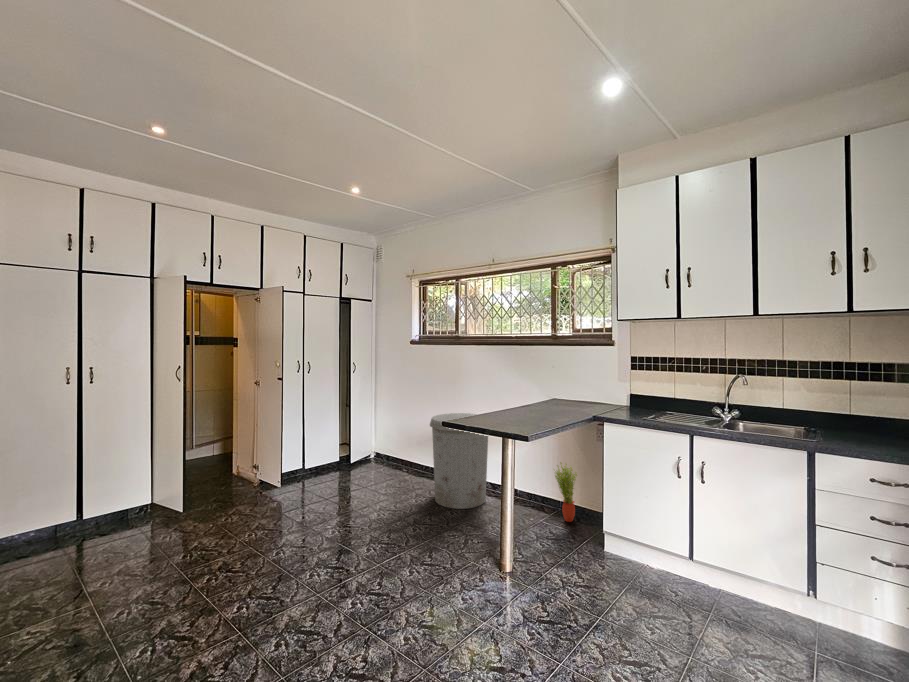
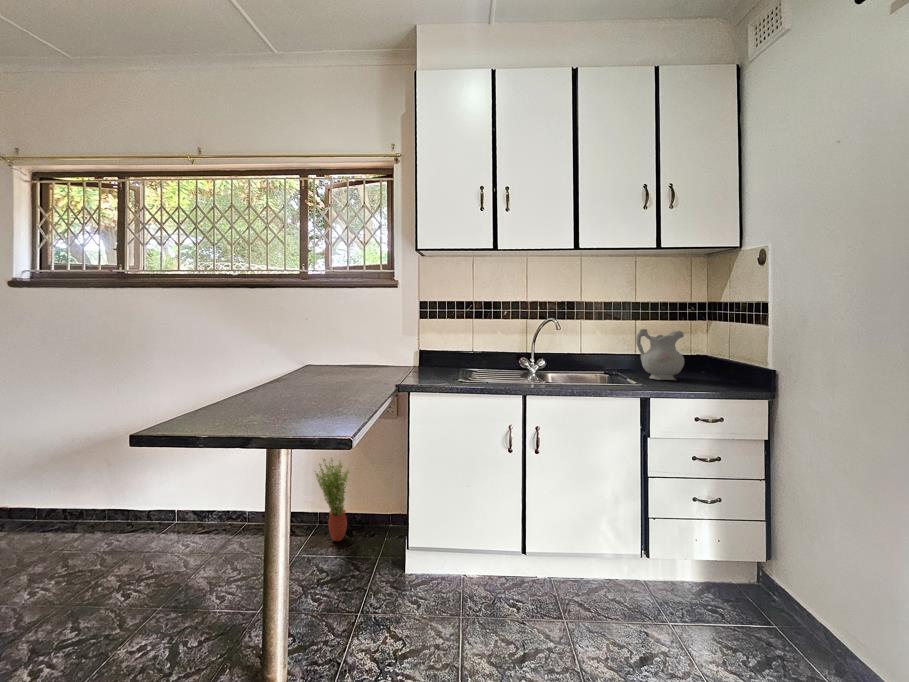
ceramic pitcher: none [829,389,886,442] -> present [636,329,684,380]
trash can: present [430,413,488,509] -> none [59,405,198,586]

